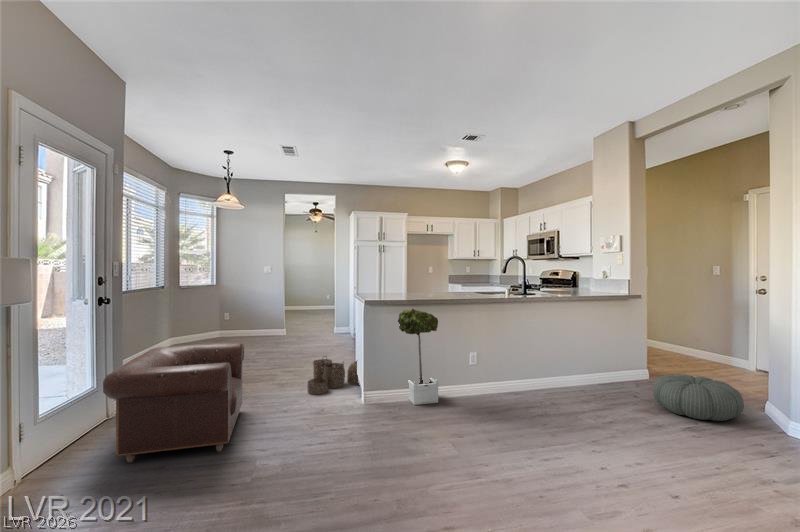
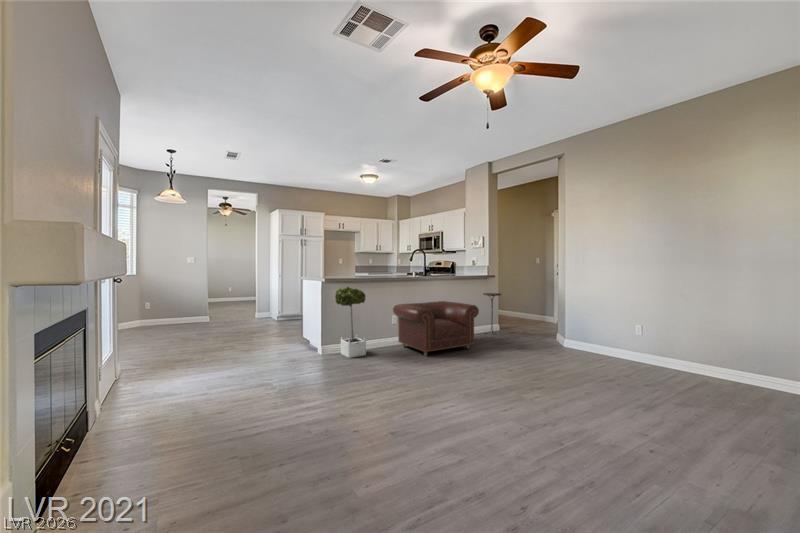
side table: none [620,320,652,385] -> present [483,293,501,331]
armchair: present [103,342,244,463] -> present [393,301,479,356]
woven basket: present [307,358,359,395] -> none [258,329,308,358]
pouf: present [653,375,744,421] -> none [502,325,550,350]

